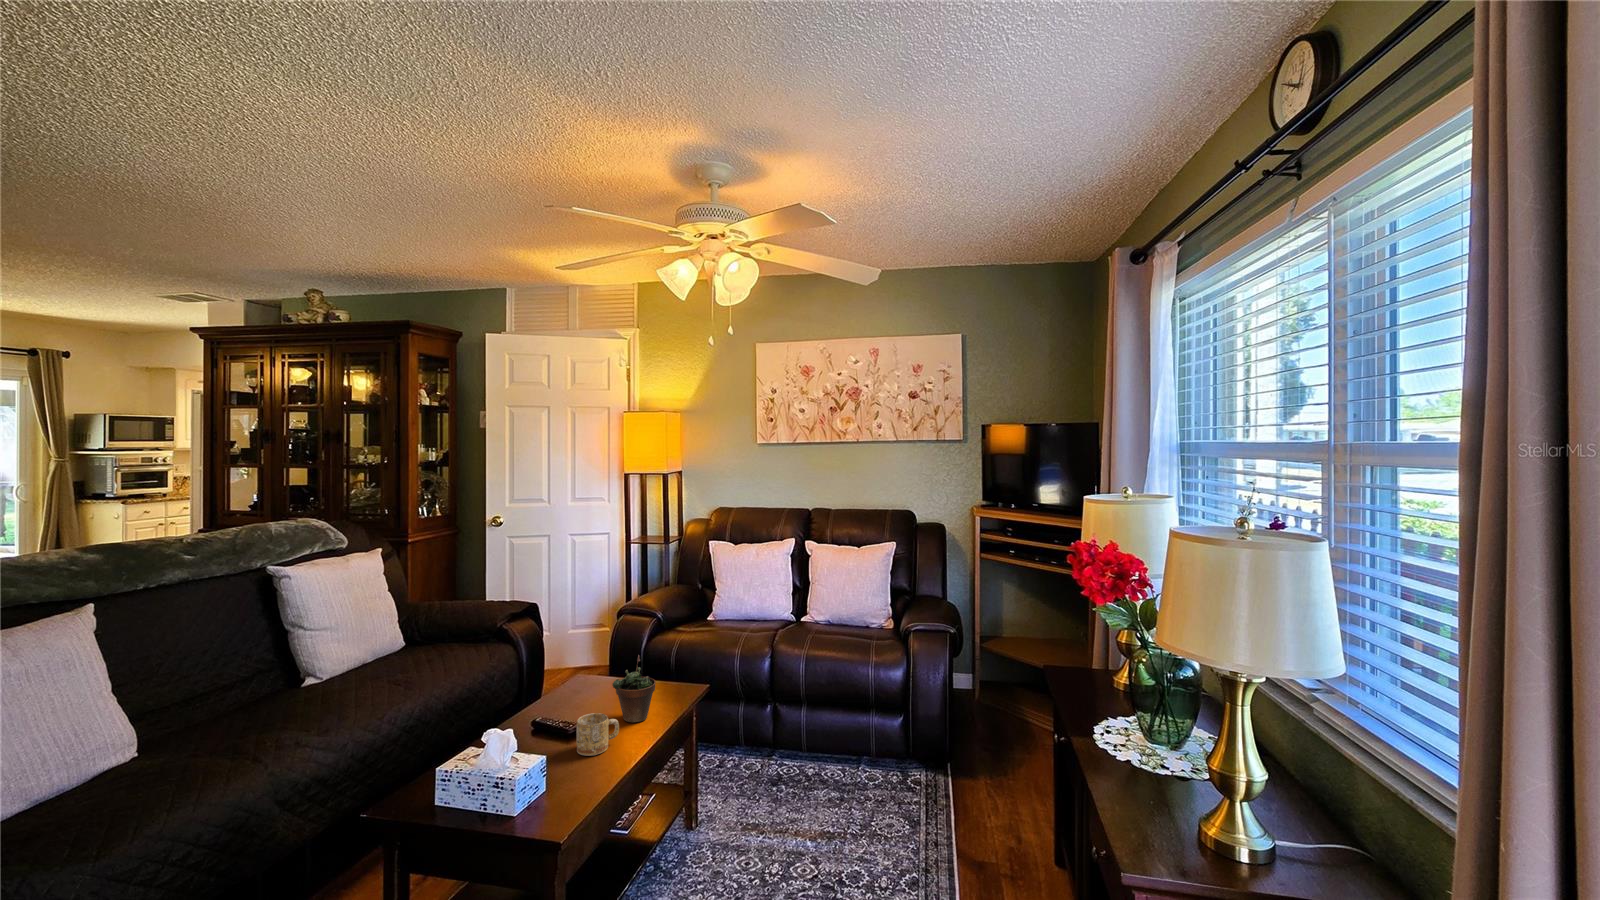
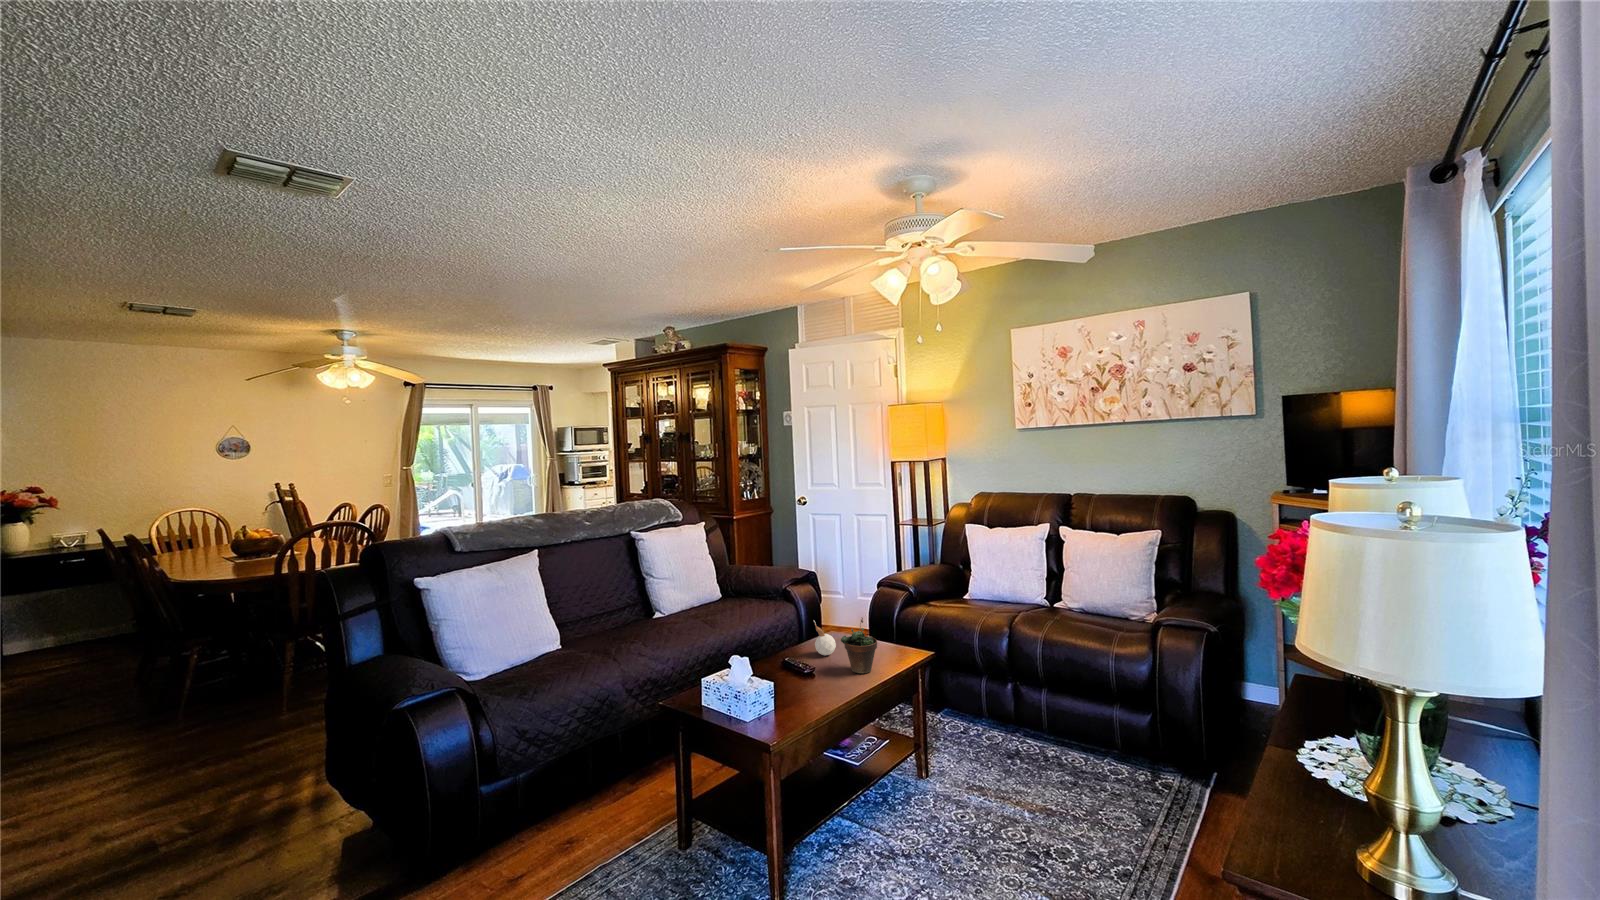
candle: none [569,664,596,707] -> present [815,623,836,656]
mug: present [577,713,619,756] -> none [806,660,841,692]

